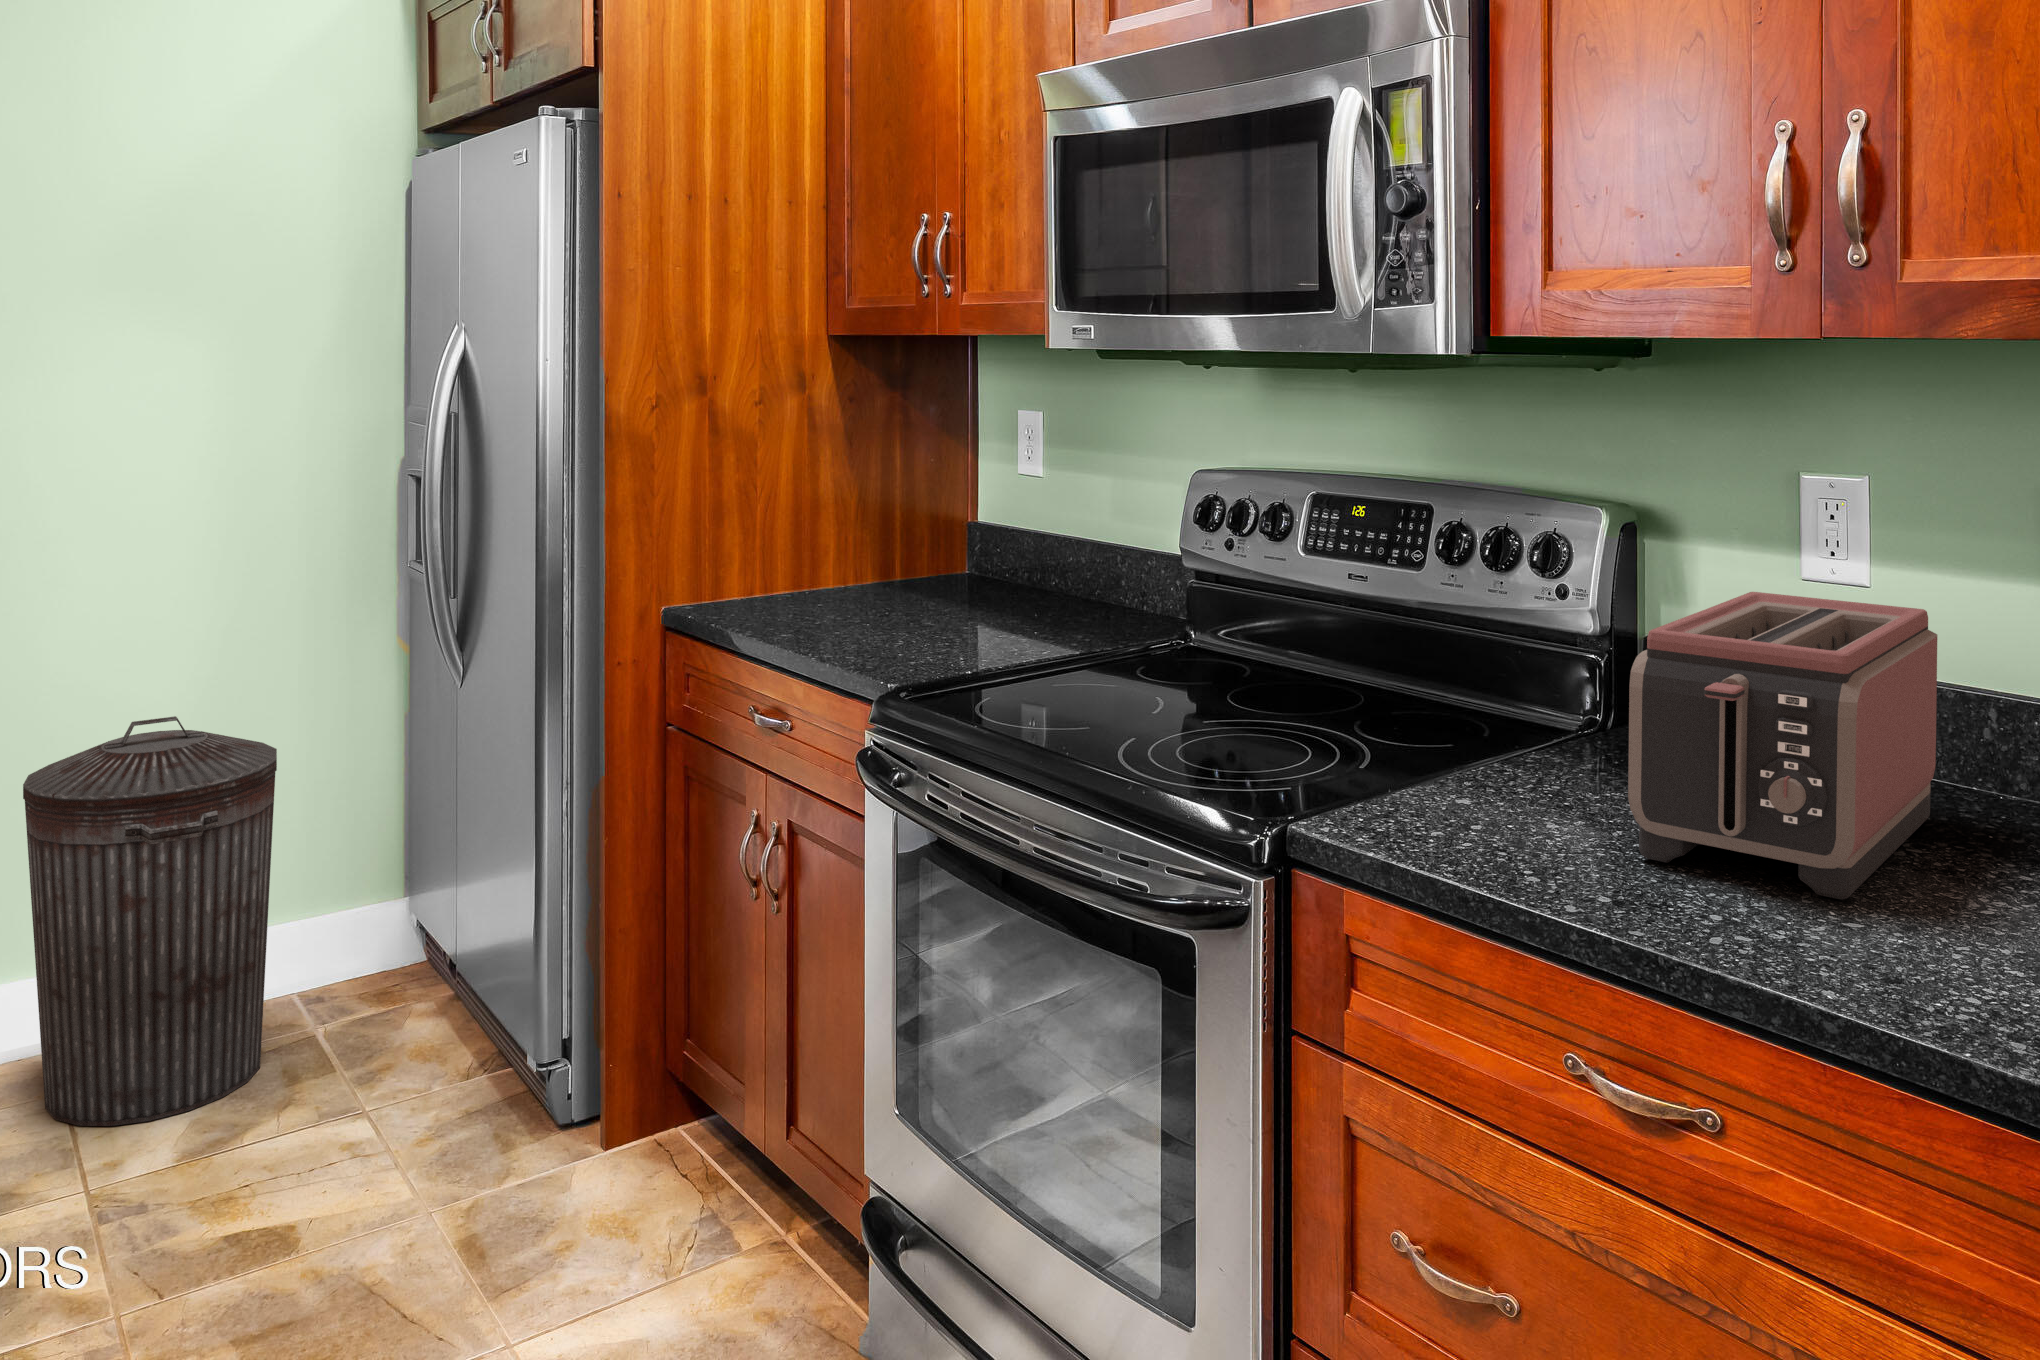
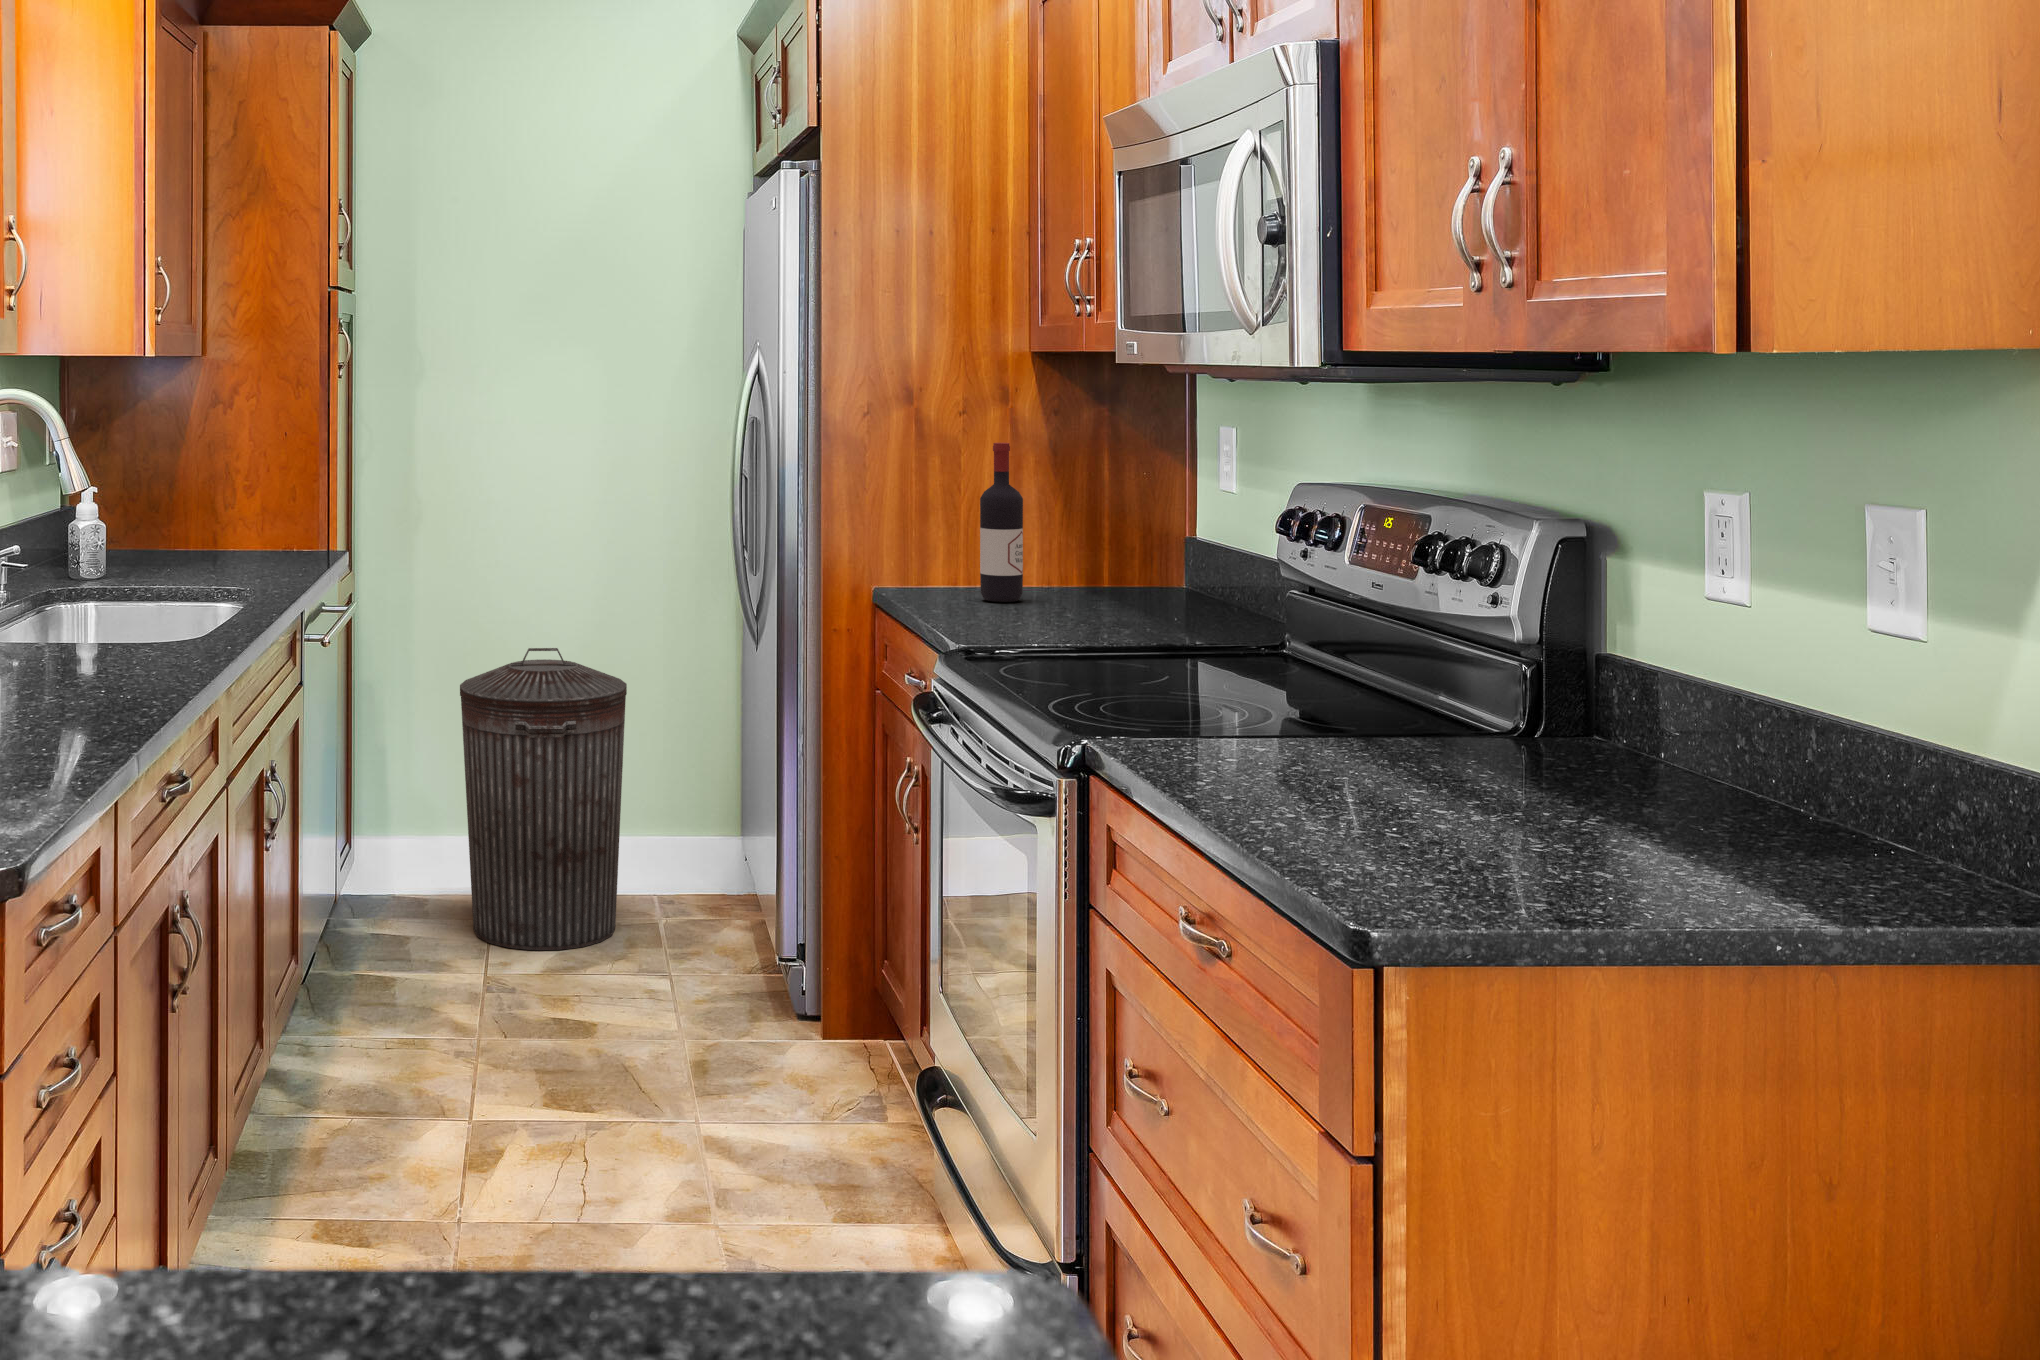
wine bottle: none [789,437,837,615] -> present [980,443,1023,602]
toaster: present [1628,592,1937,900] -> none [1324,596,1686,828]

